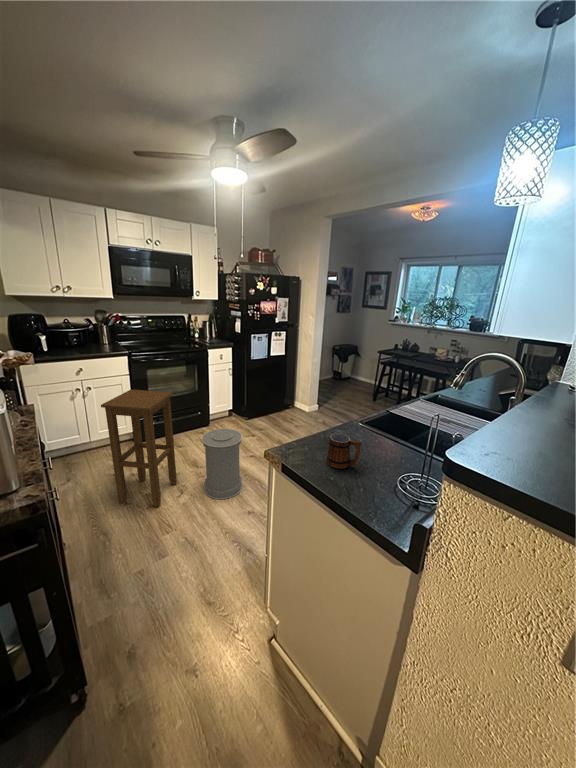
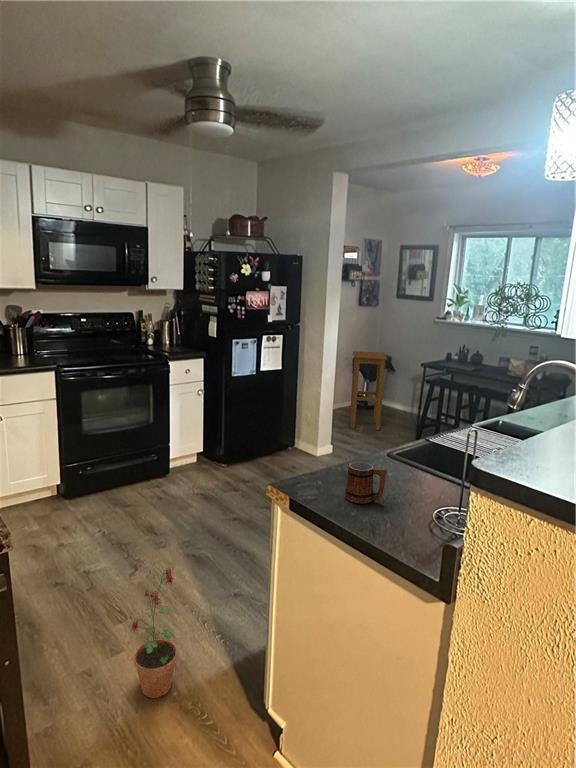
stool: present [101,390,177,507] -> present [350,351,387,430]
trash can: present [202,429,242,499] -> none [167,475,224,576]
potted plant: none [164,503,202,596] -> present [131,568,177,698]

